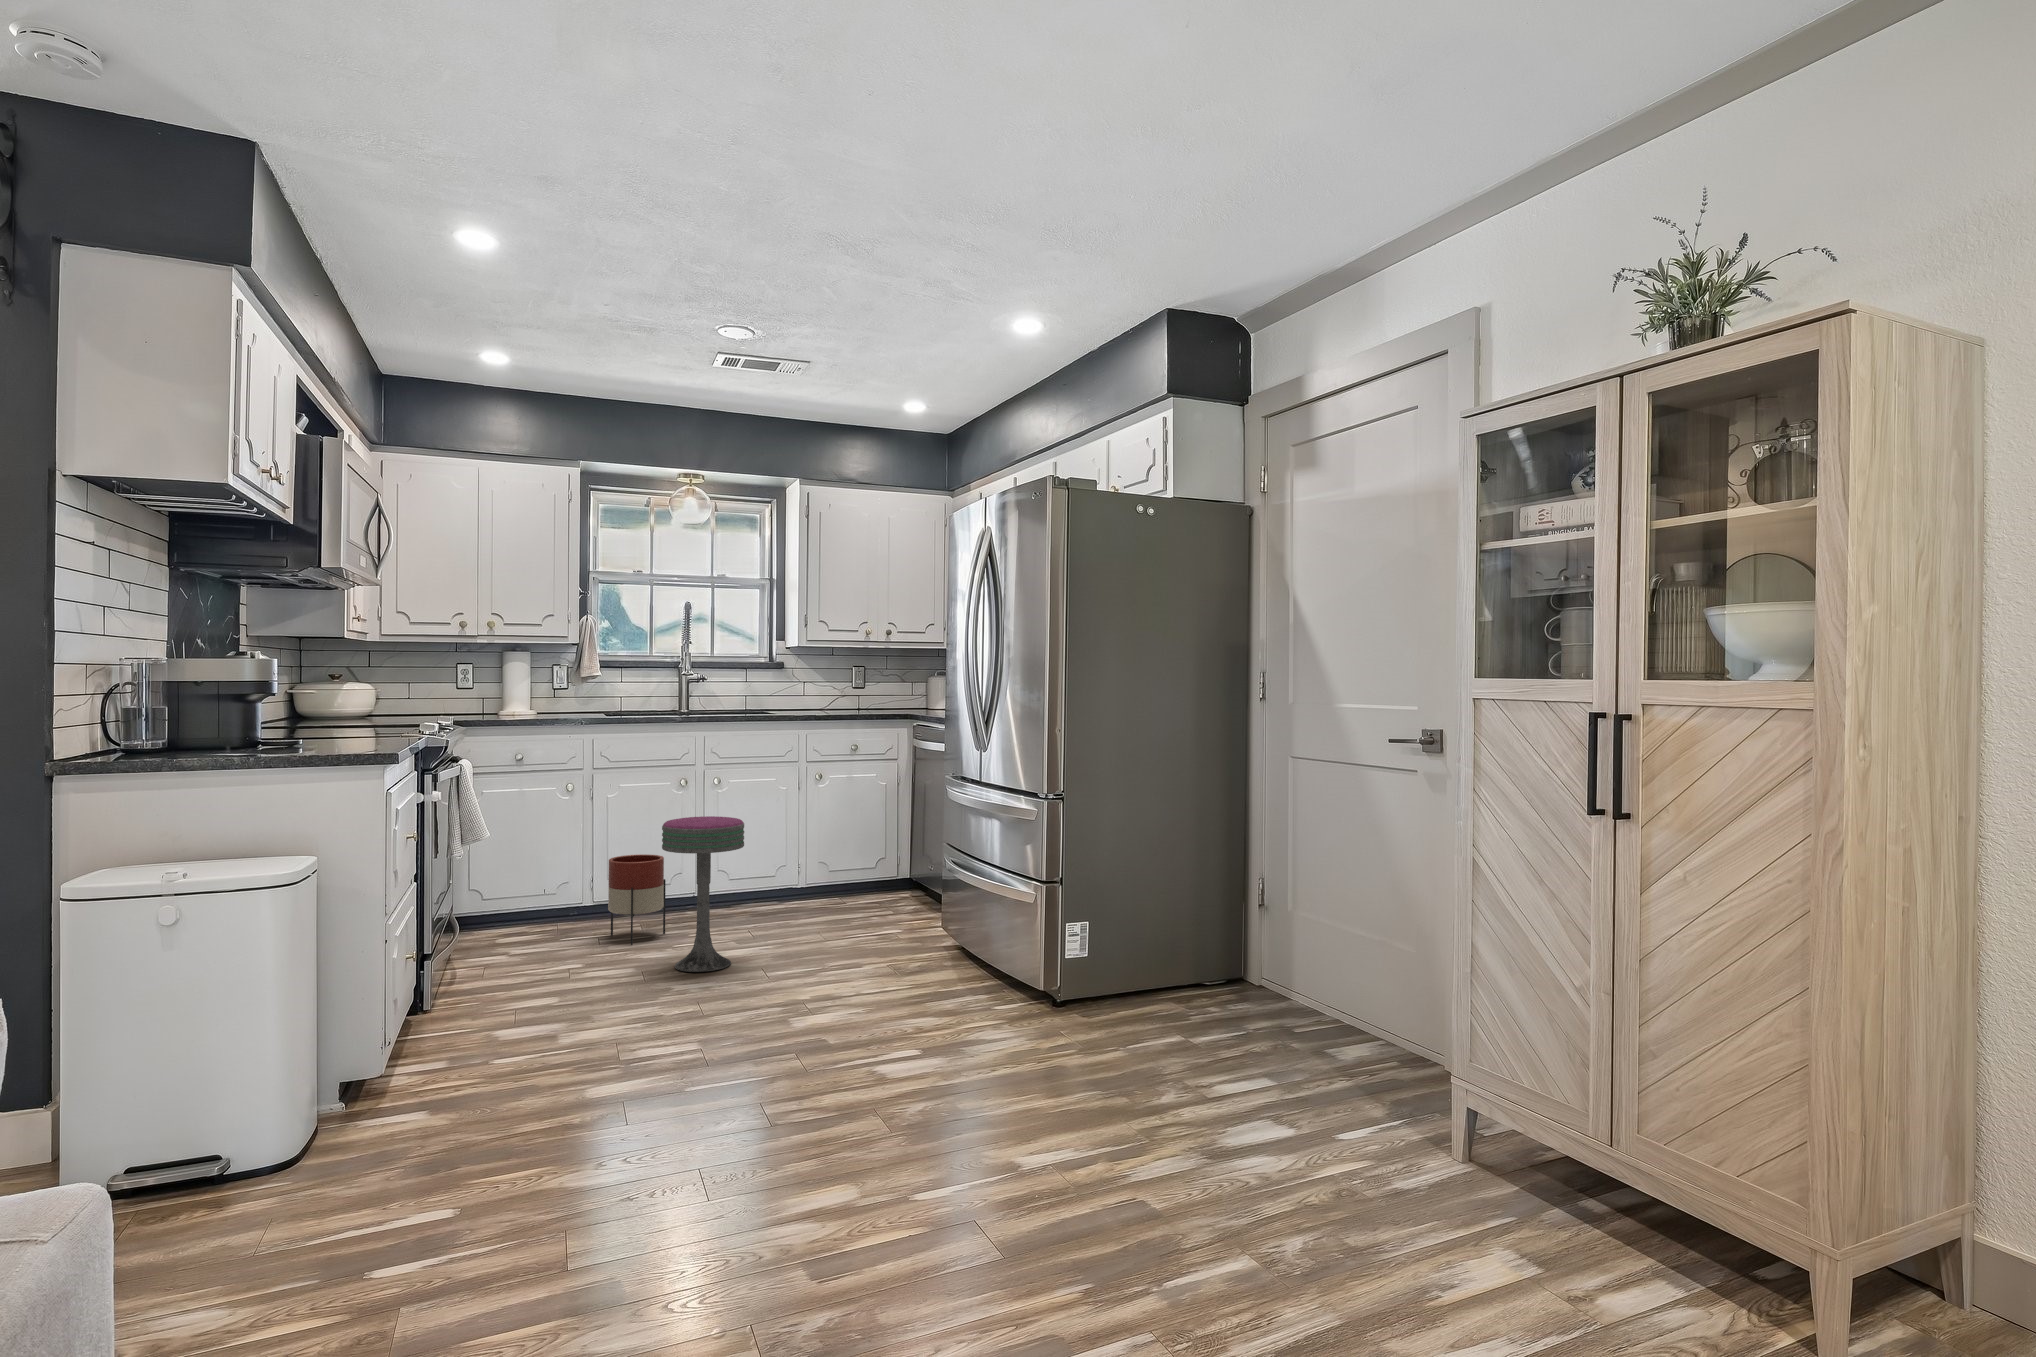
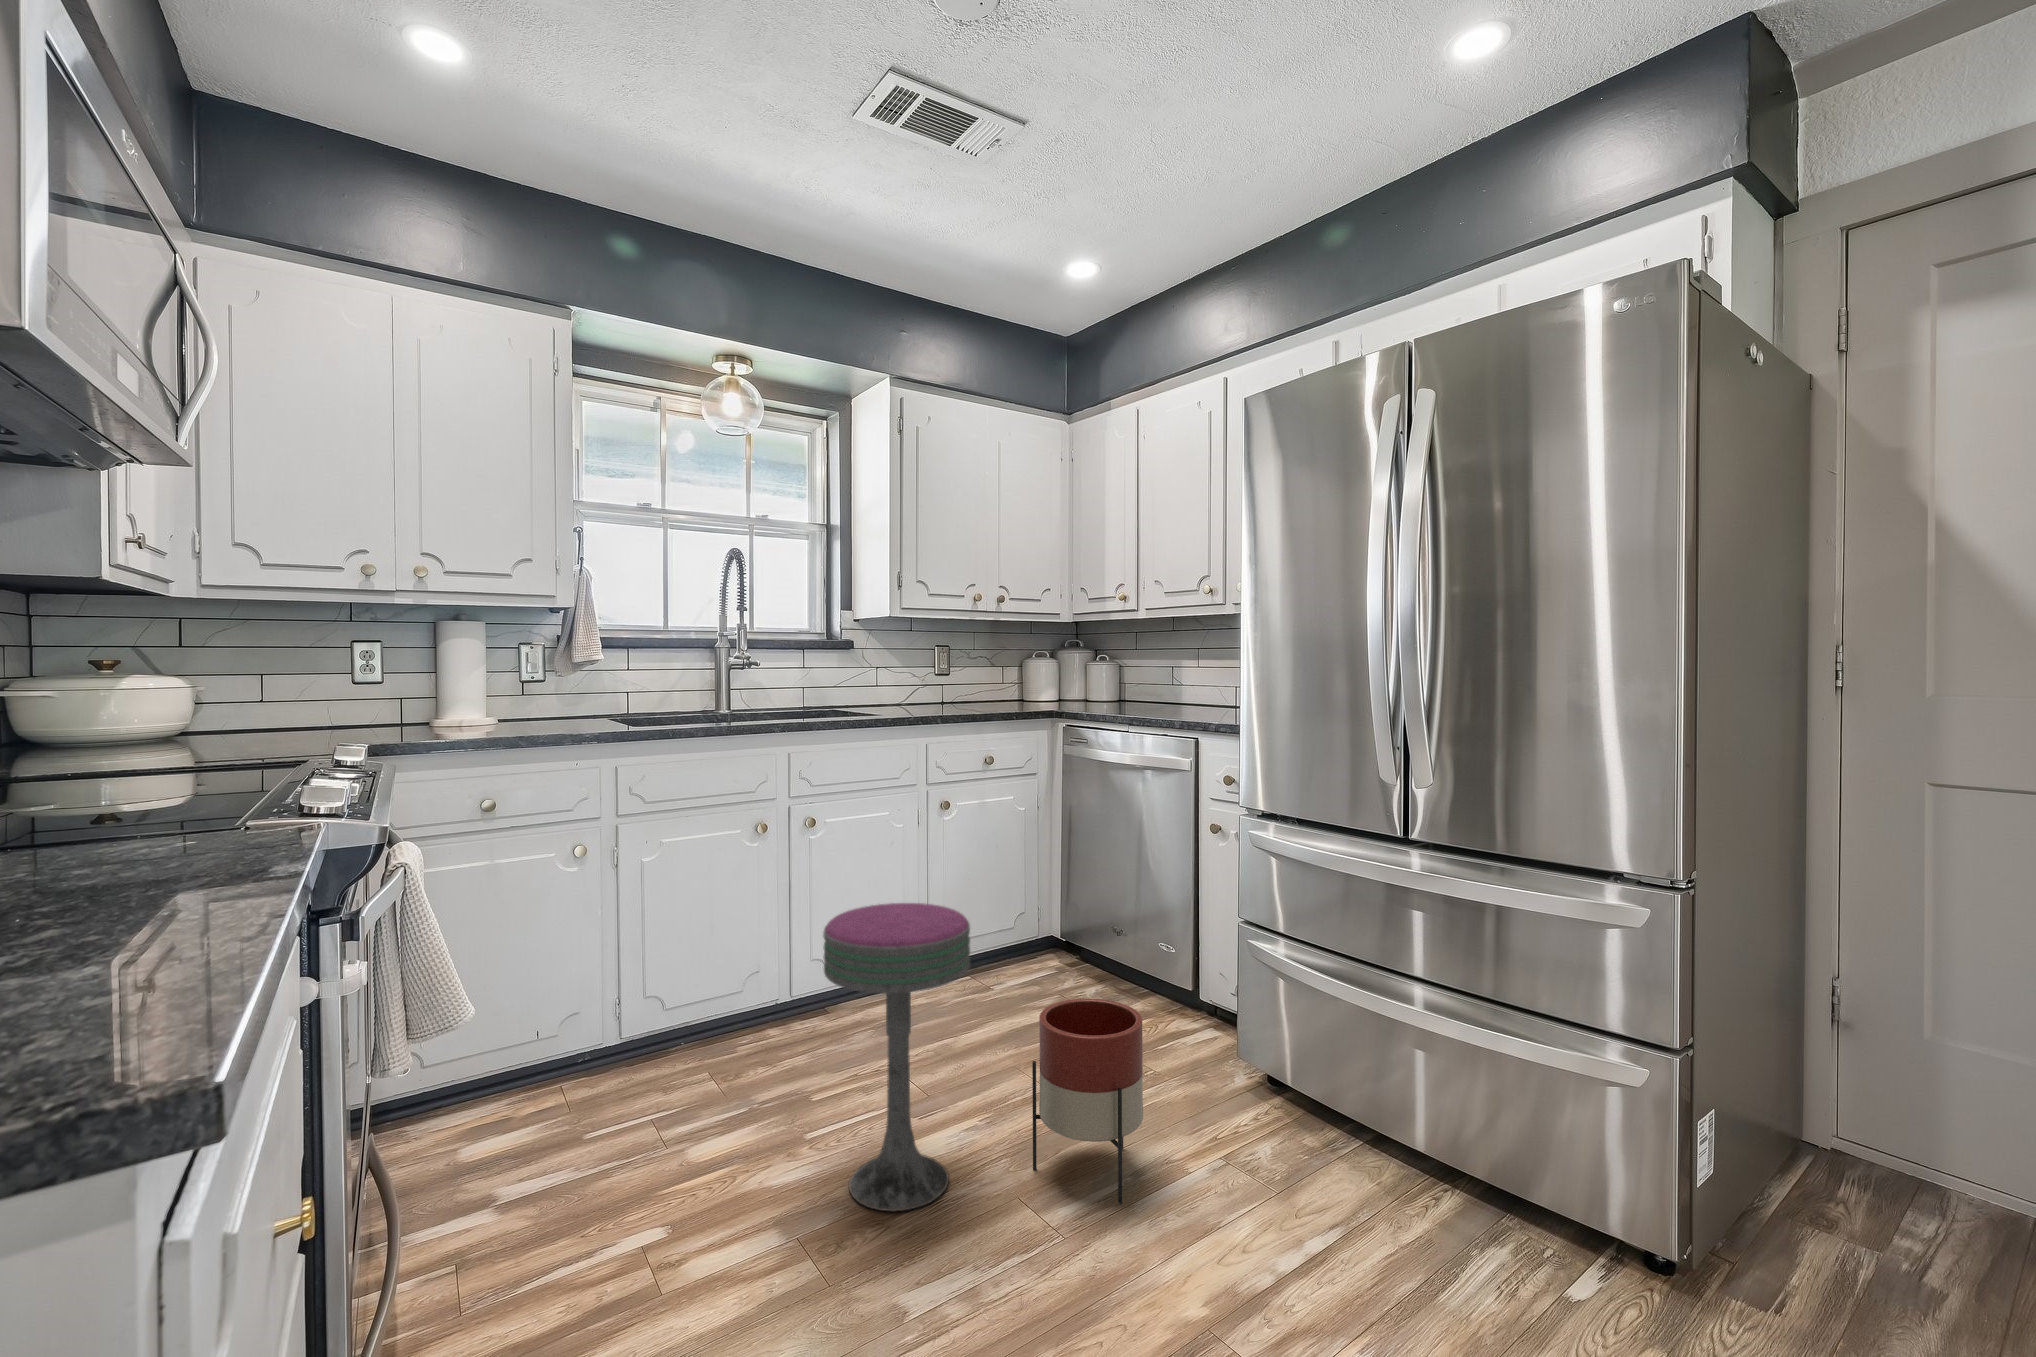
planter: present [608,854,666,945] -> present [1032,999,1143,1204]

